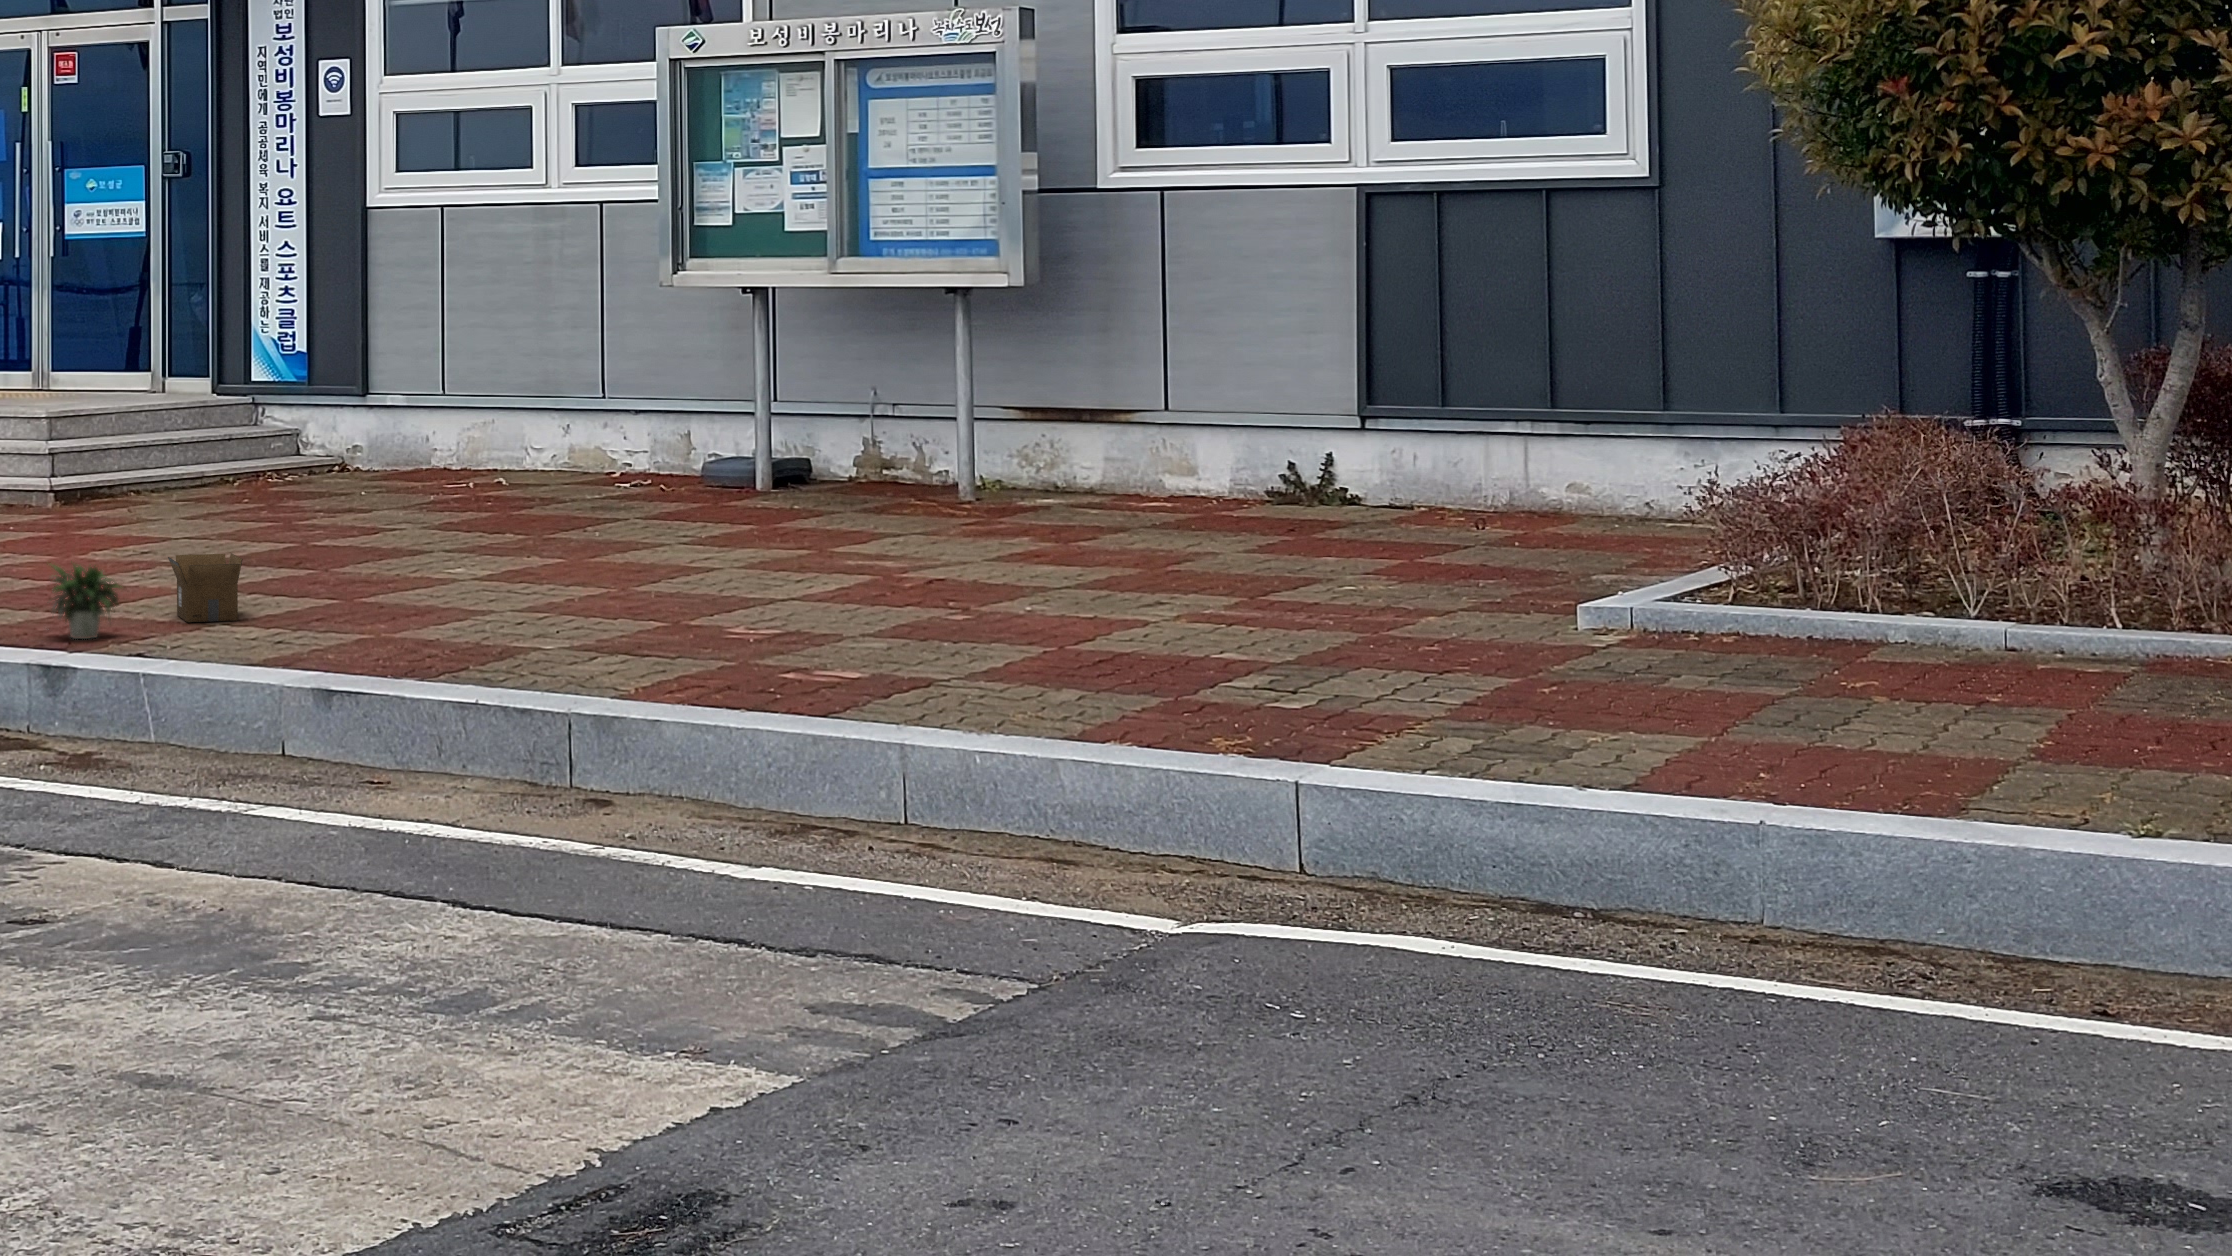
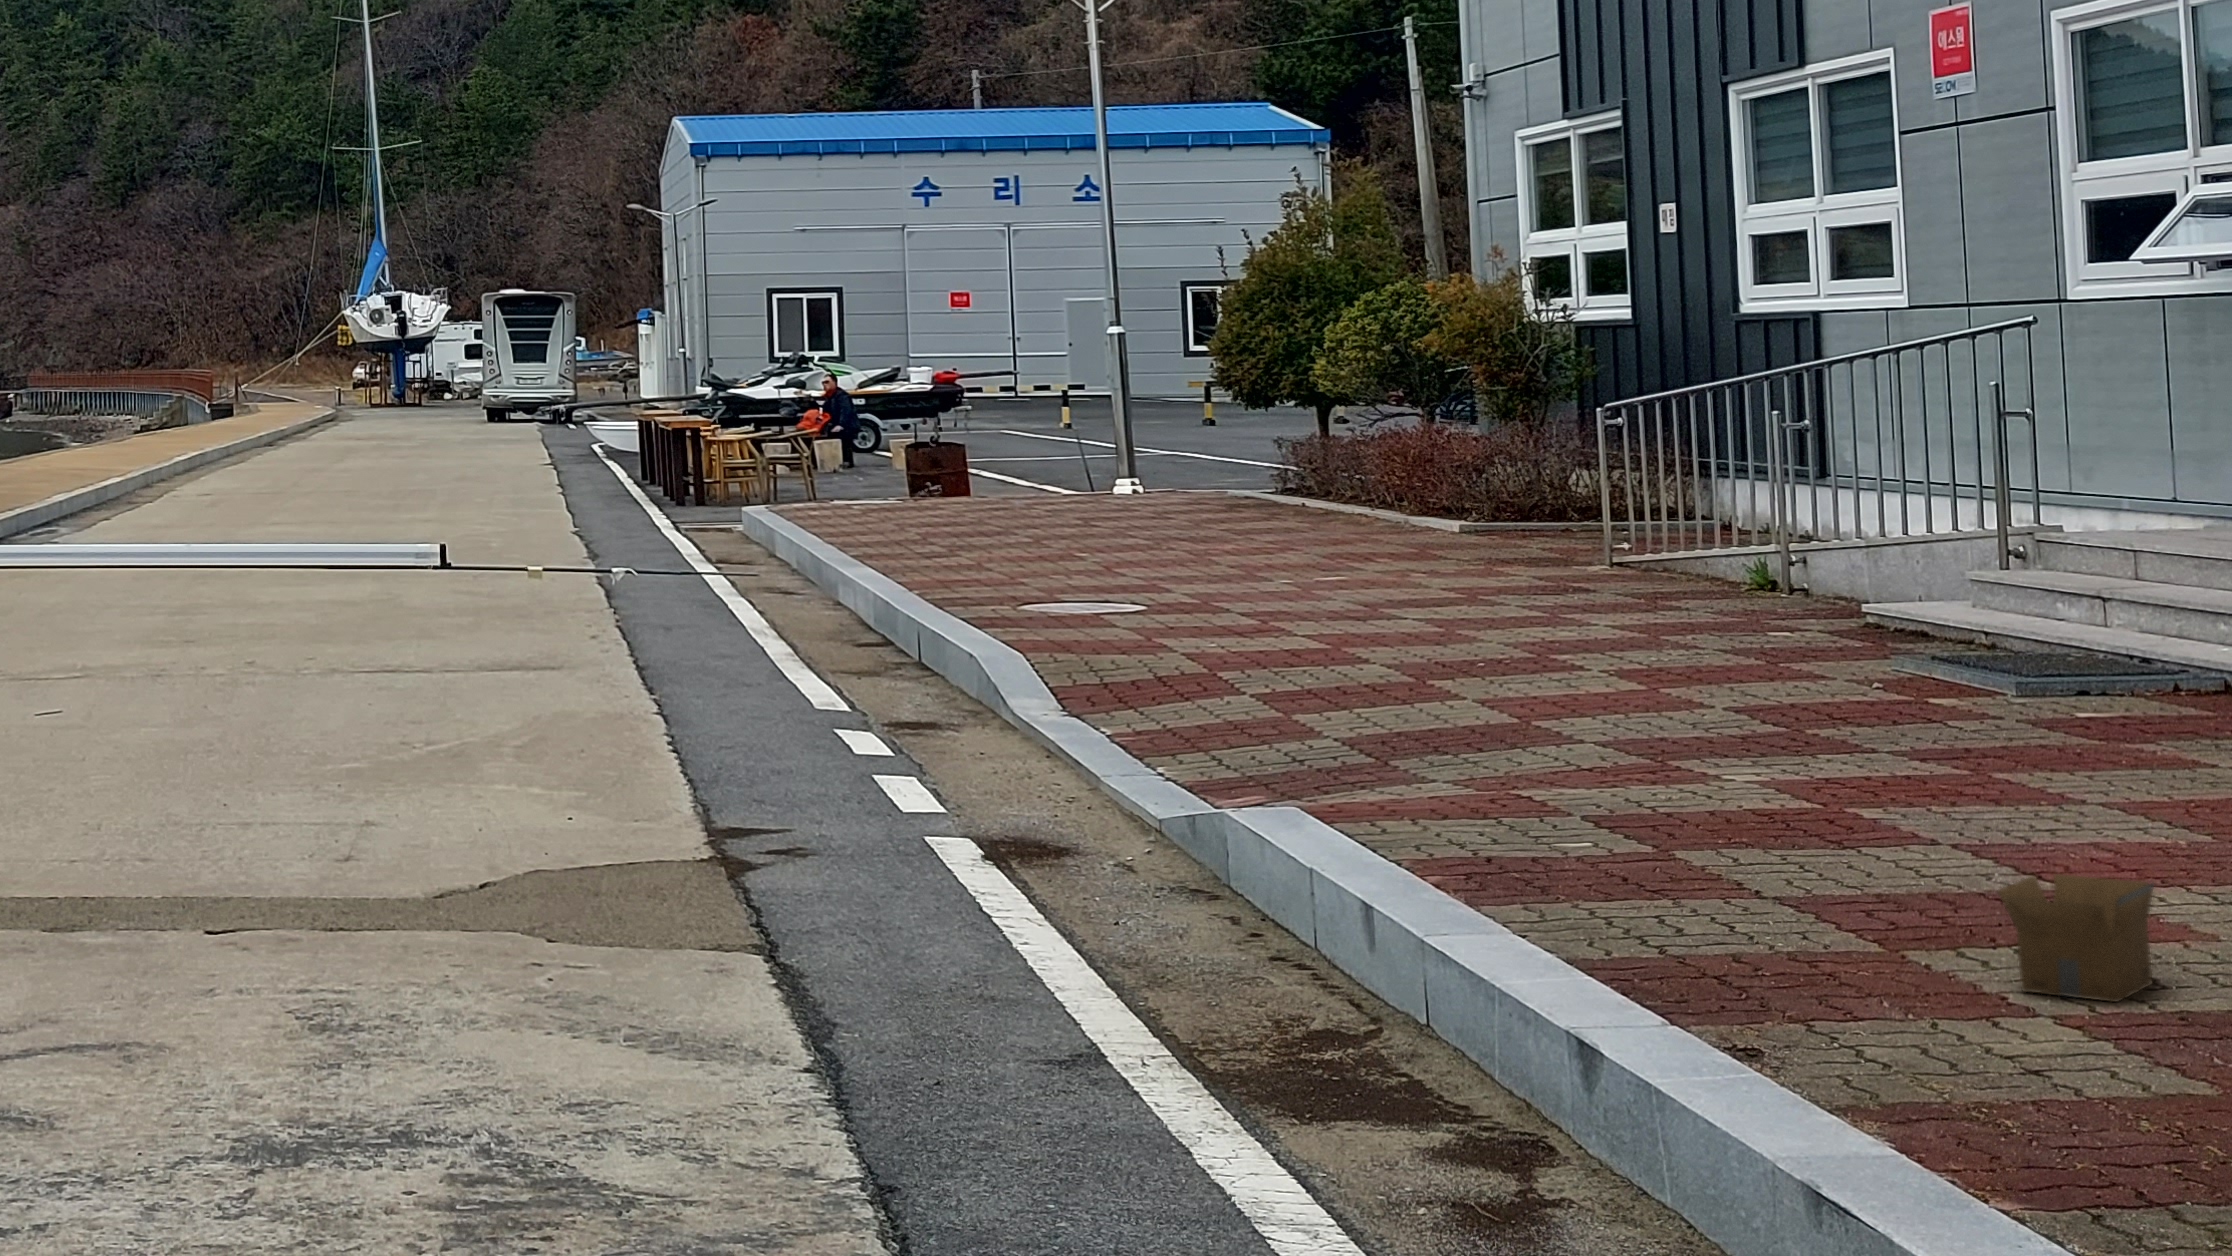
potted plant: present [51,565,122,639] -> none [1711,864,1850,995]

